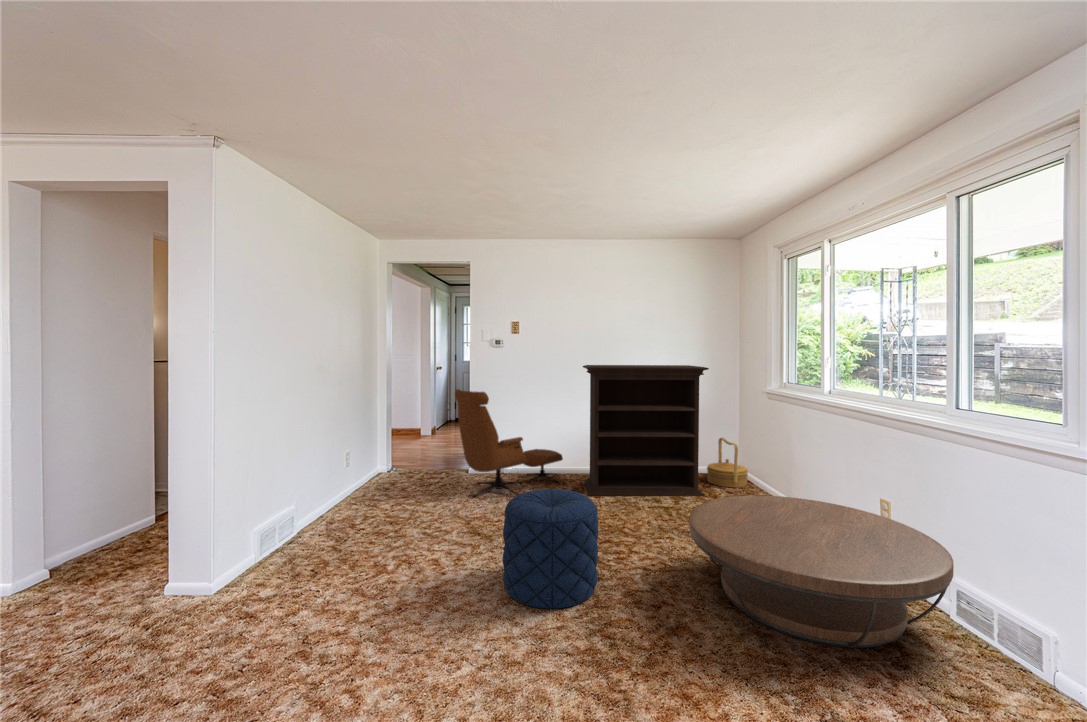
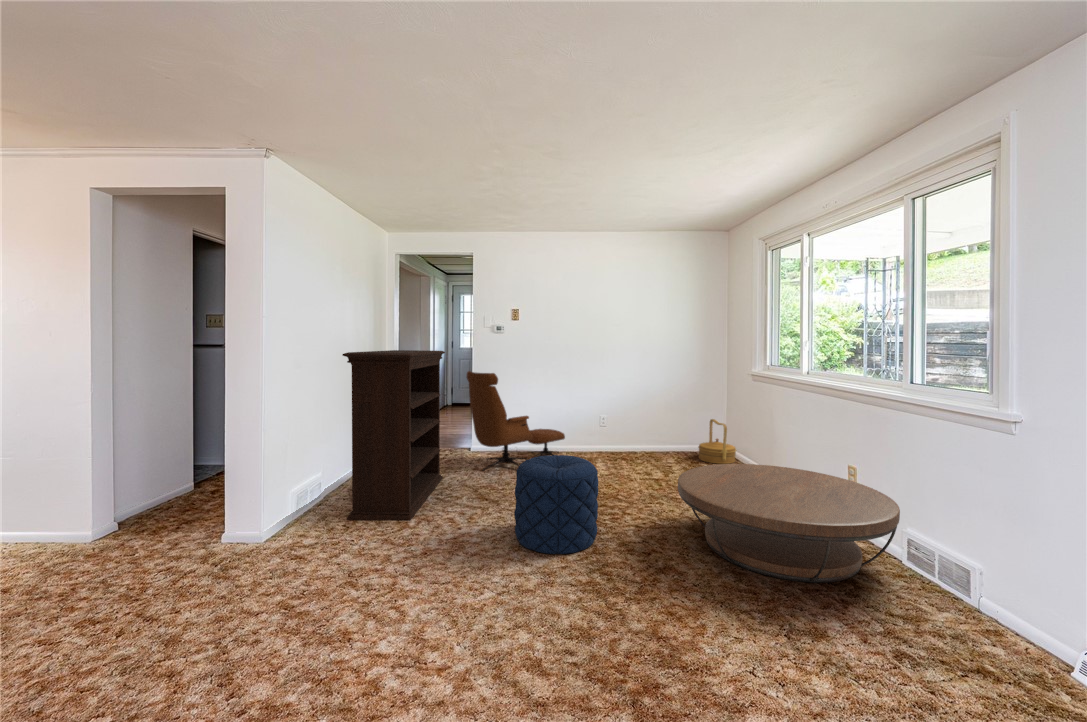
bookshelf: present [583,365,709,496] -> present [343,350,445,521]

